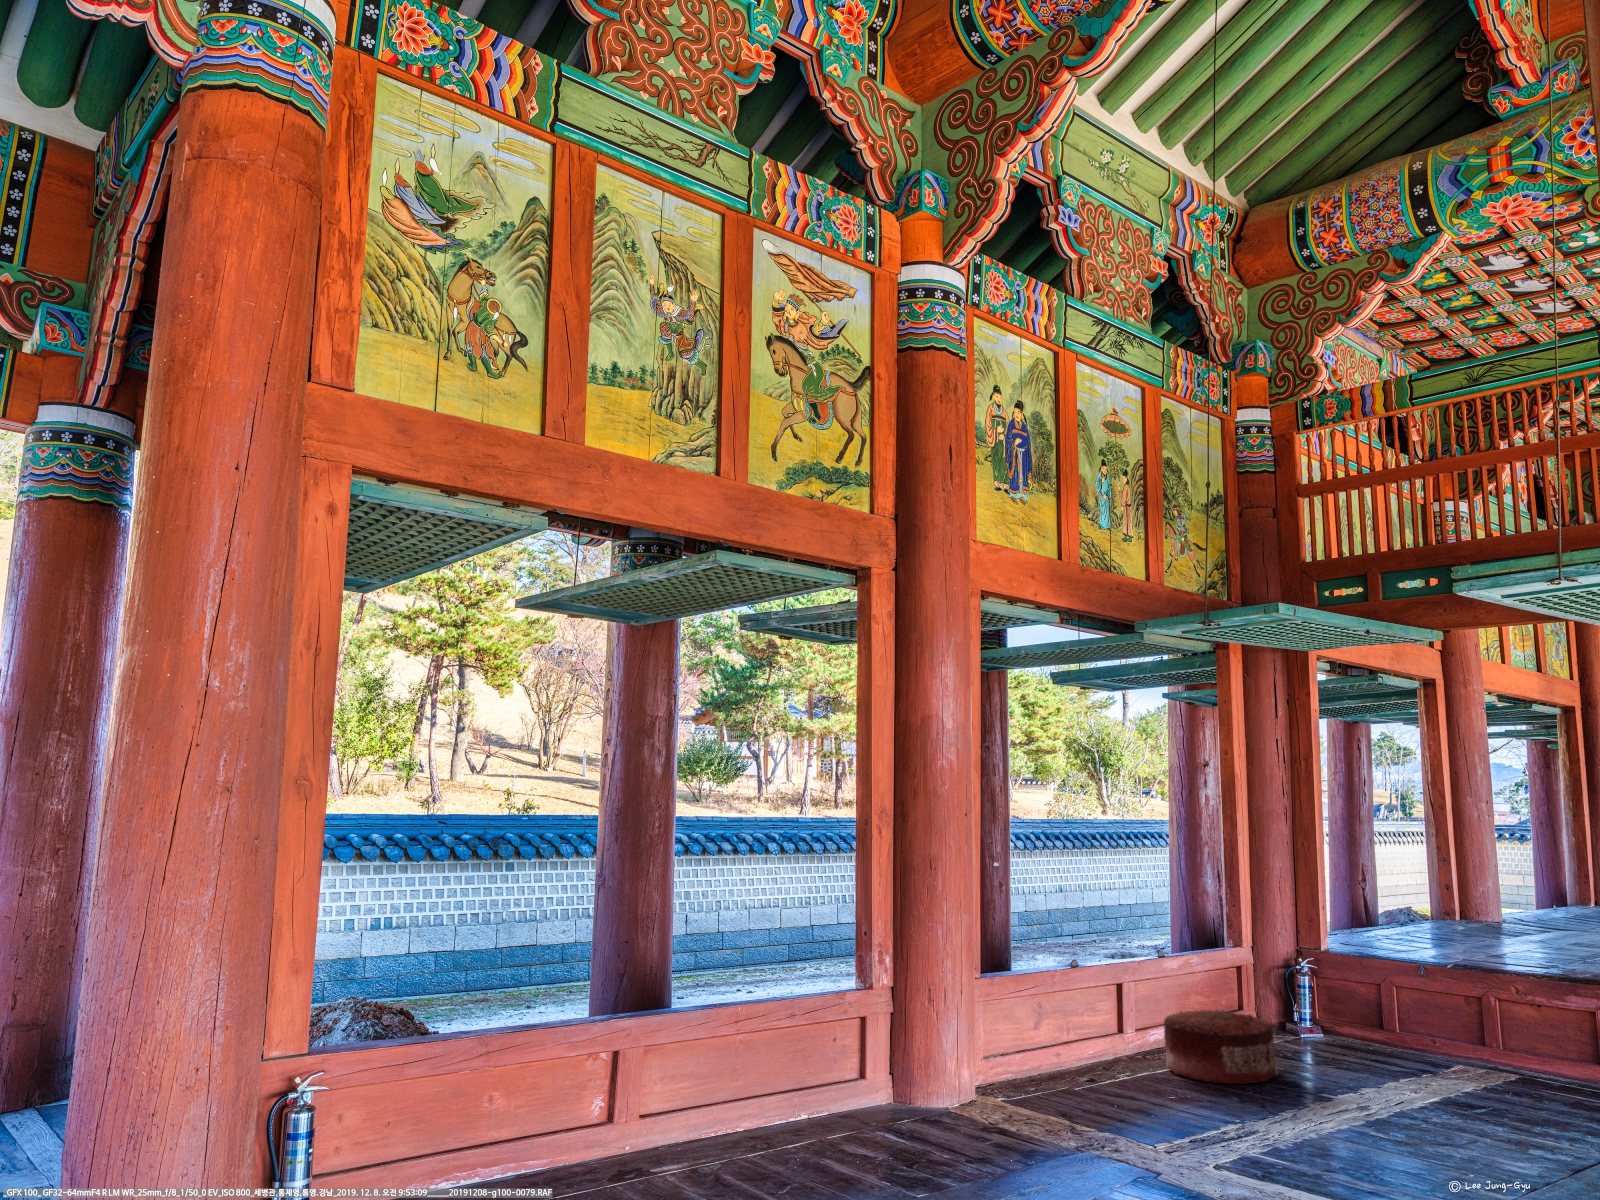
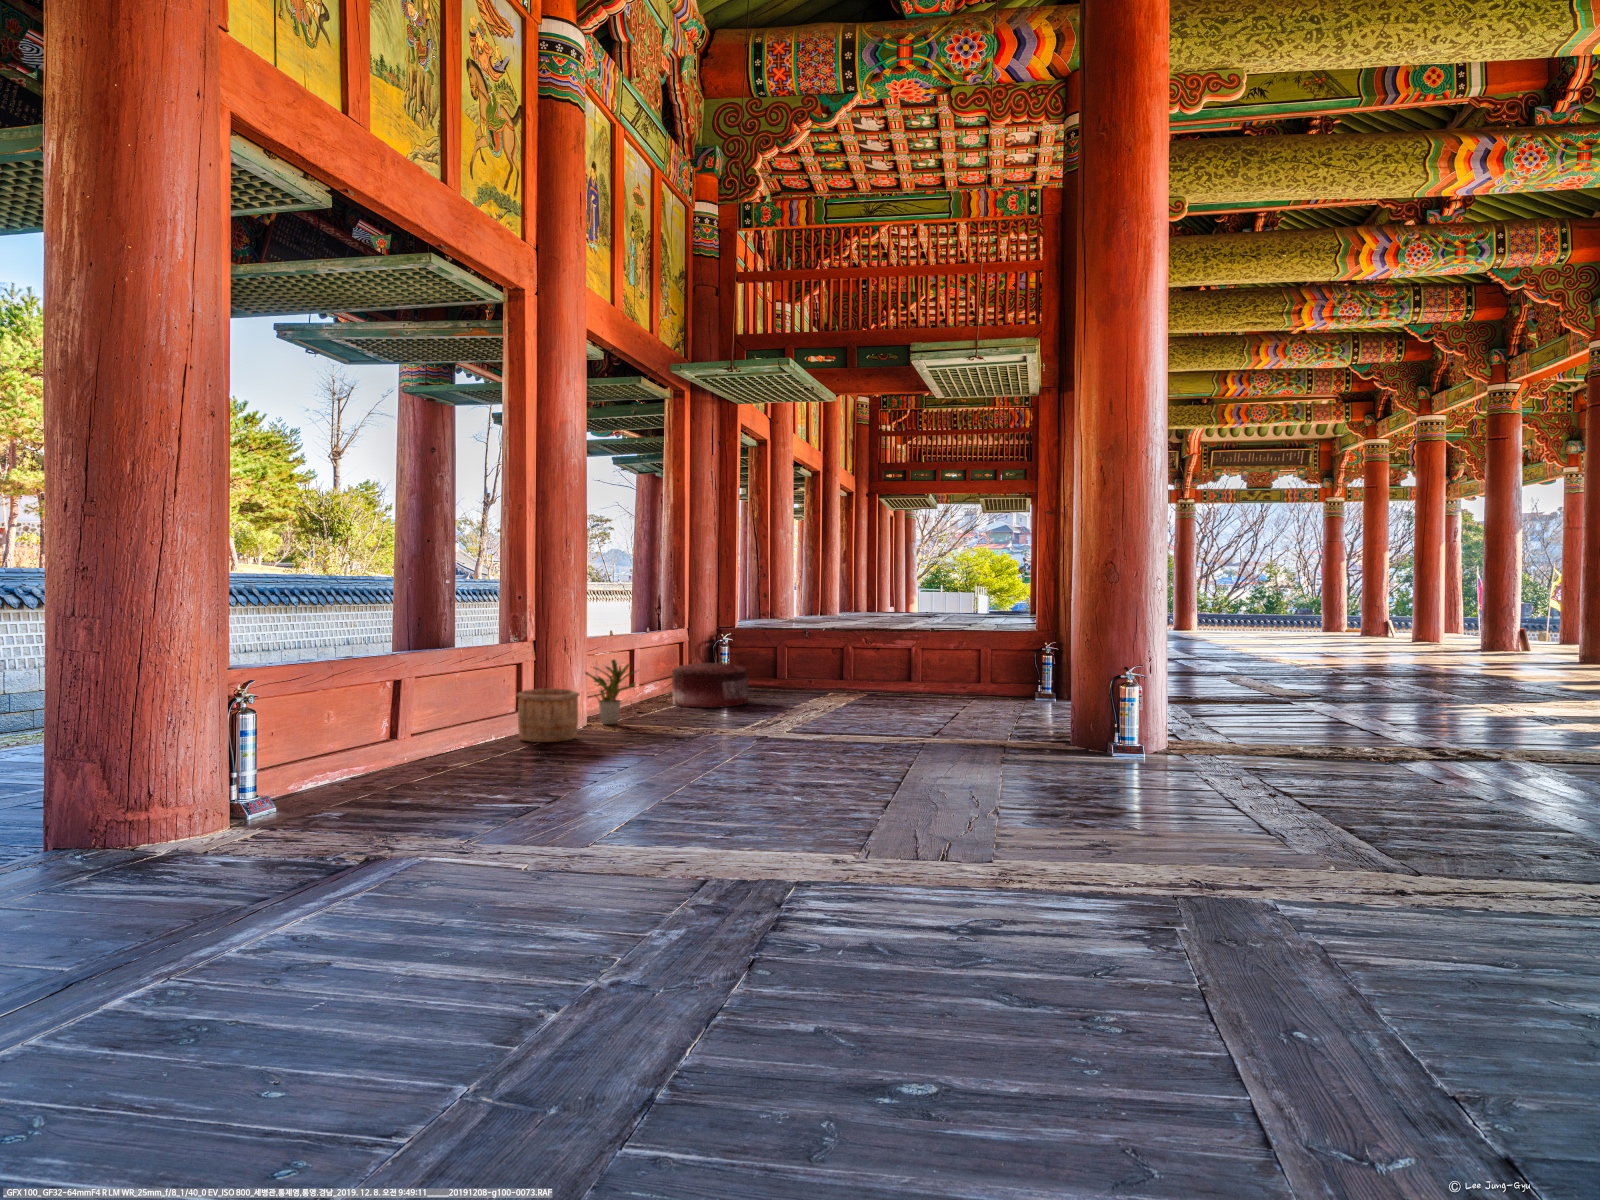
potted plant: none [978,1008,1054,1101] -> present [585,660,635,725]
wooden bucket: none [847,1049,923,1129] -> present [517,689,580,742]

